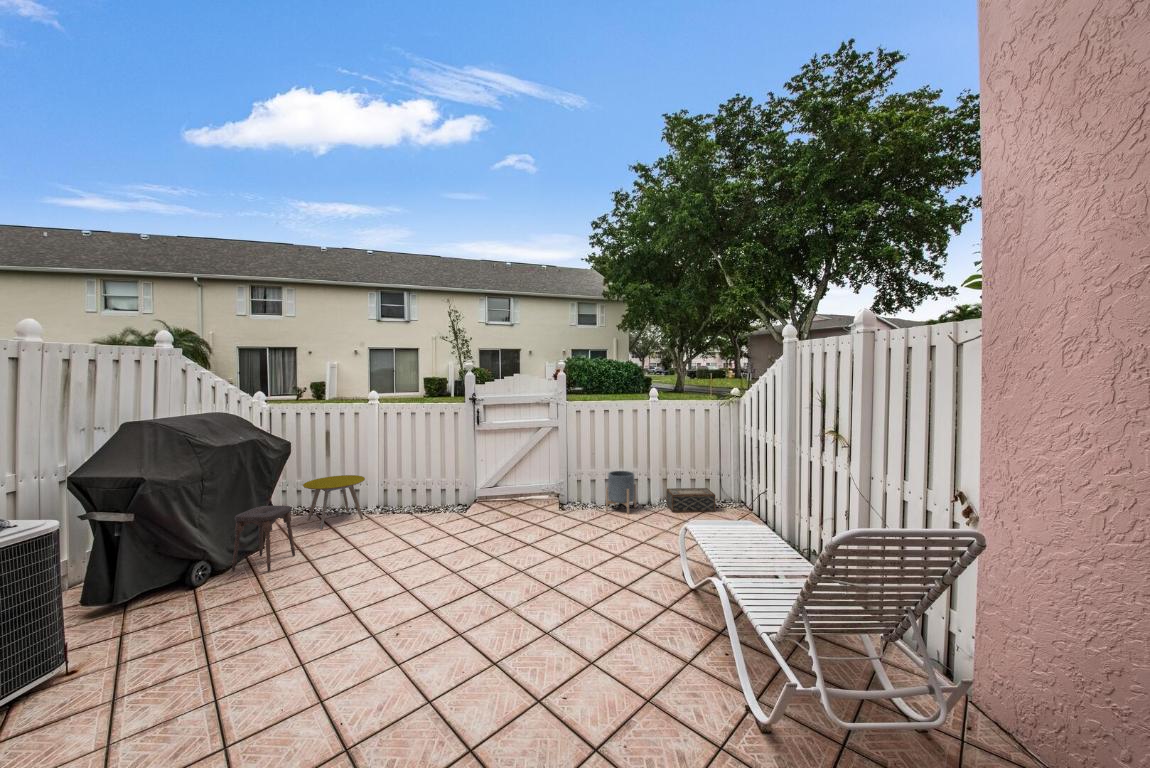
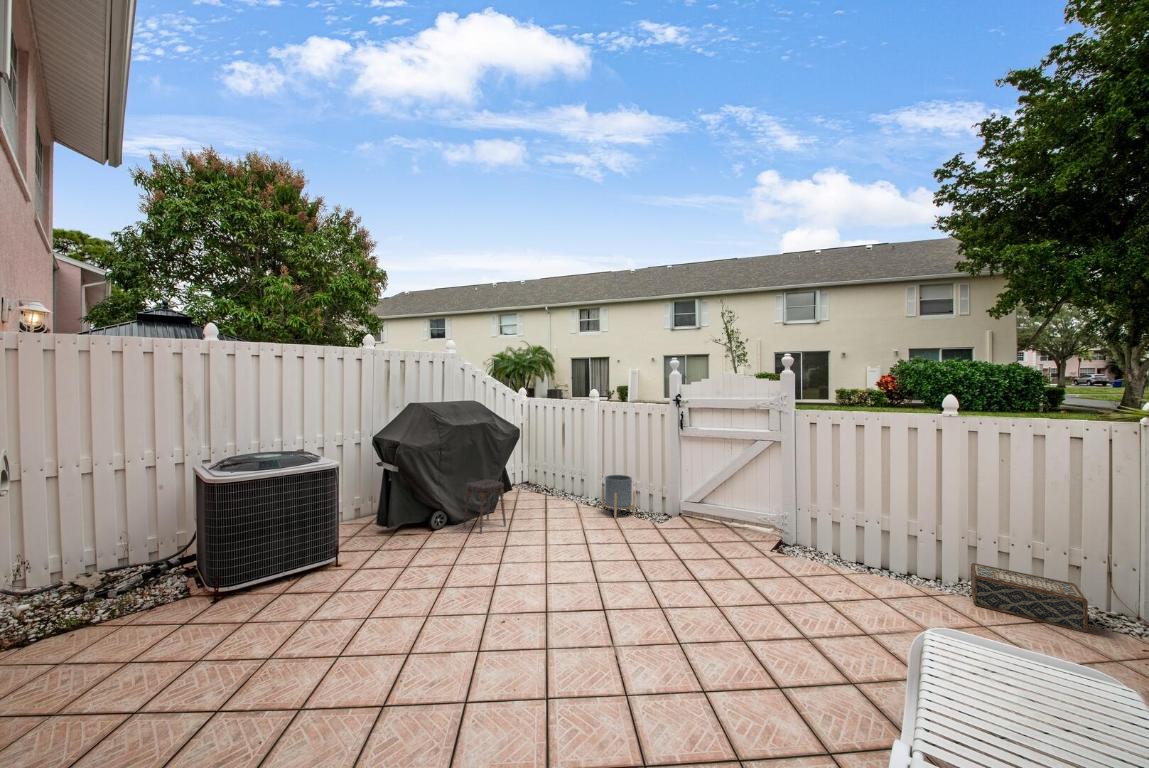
planter: present [606,471,636,514] -> present [602,475,635,519]
side table: present [303,475,365,529] -> none [533,465,581,510]

